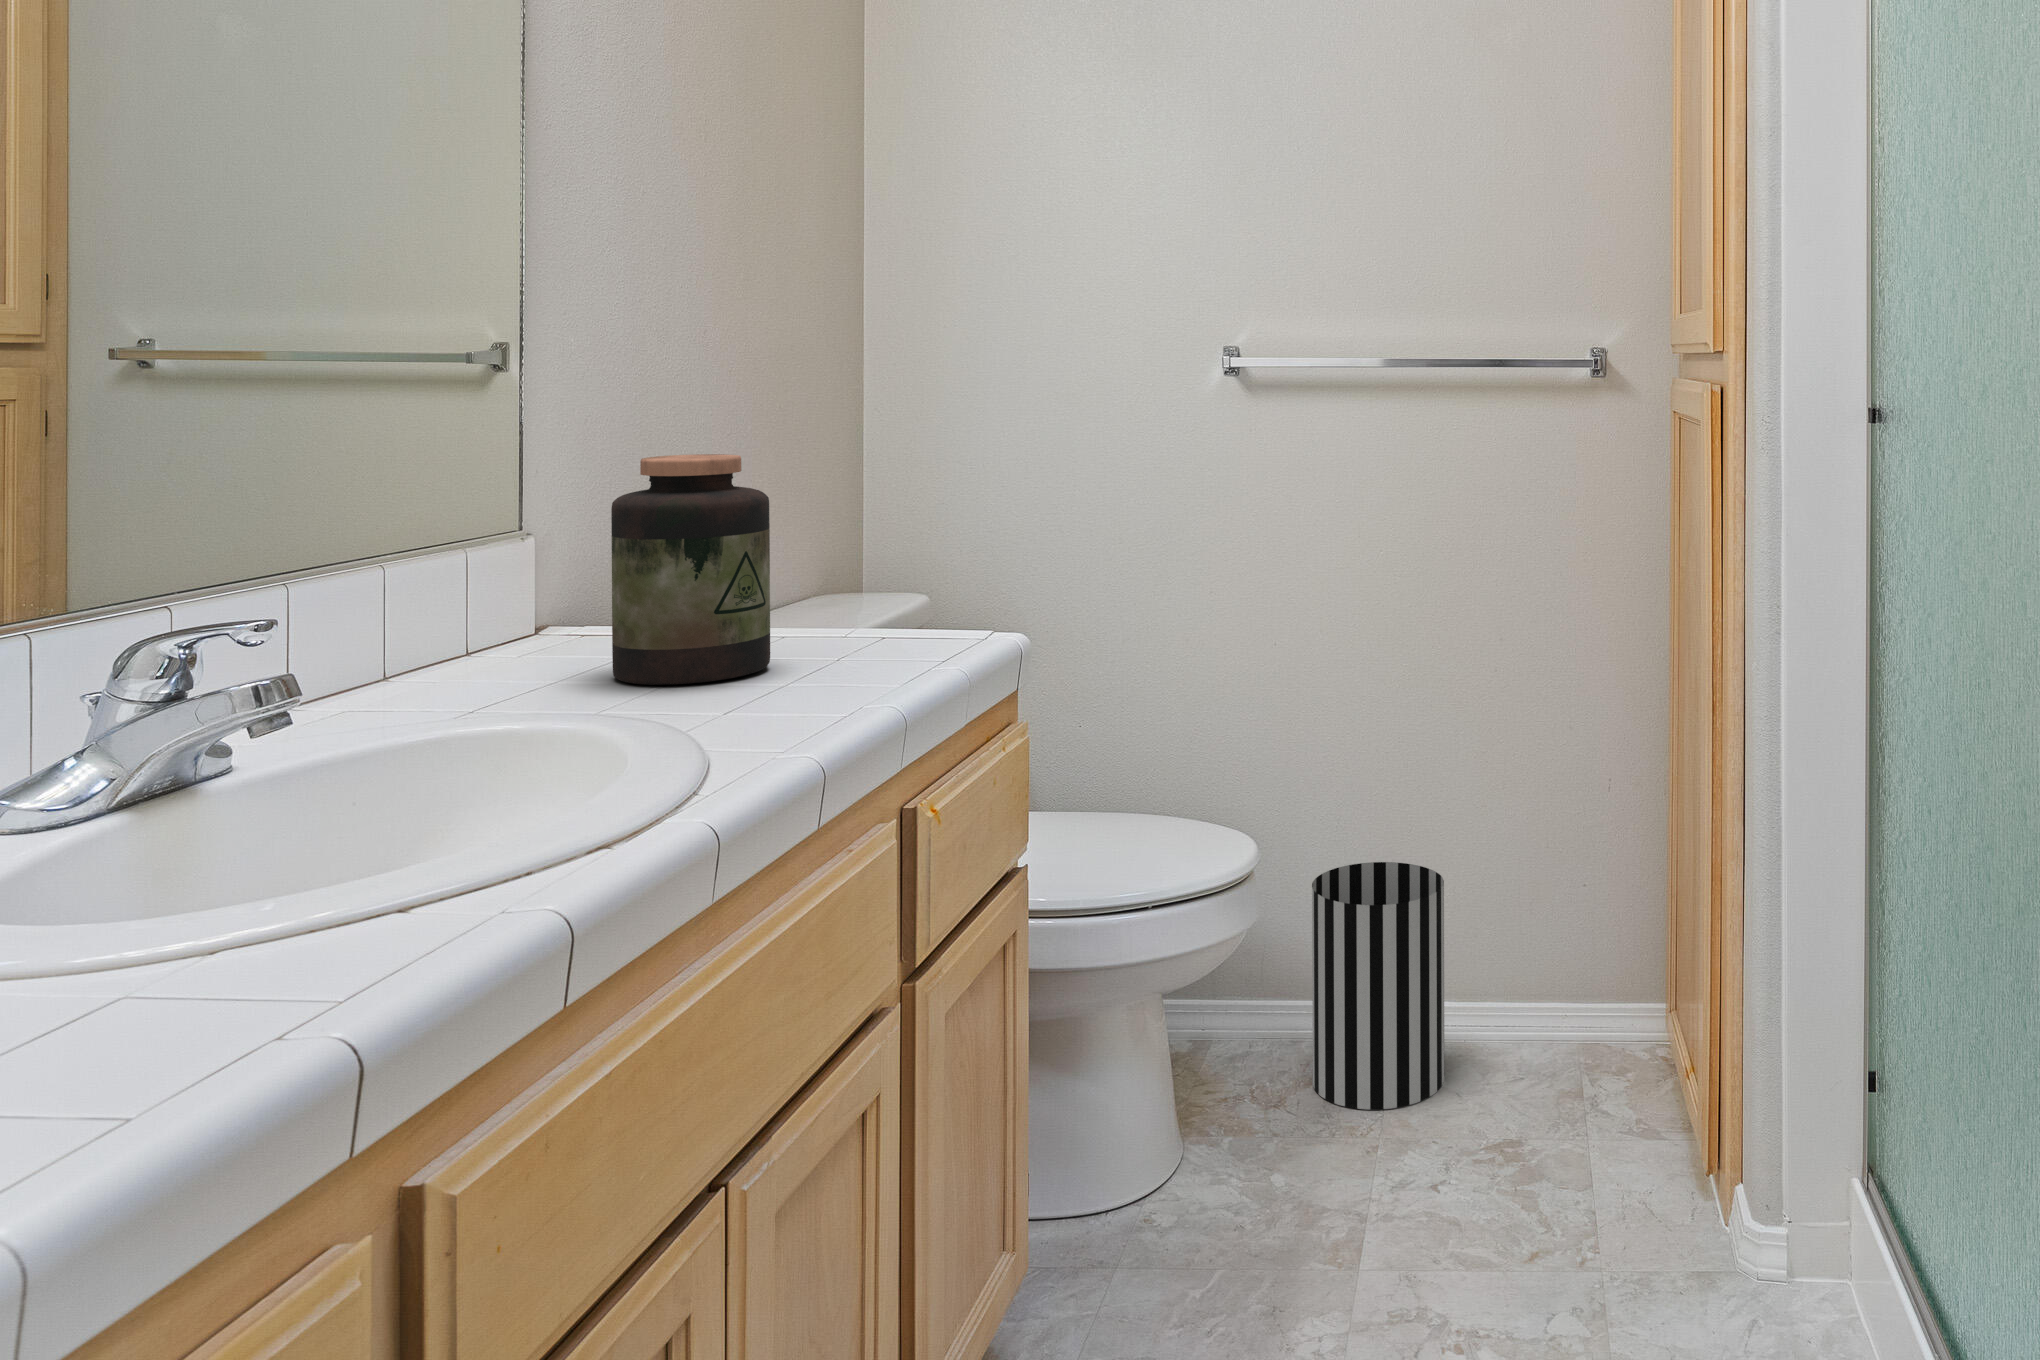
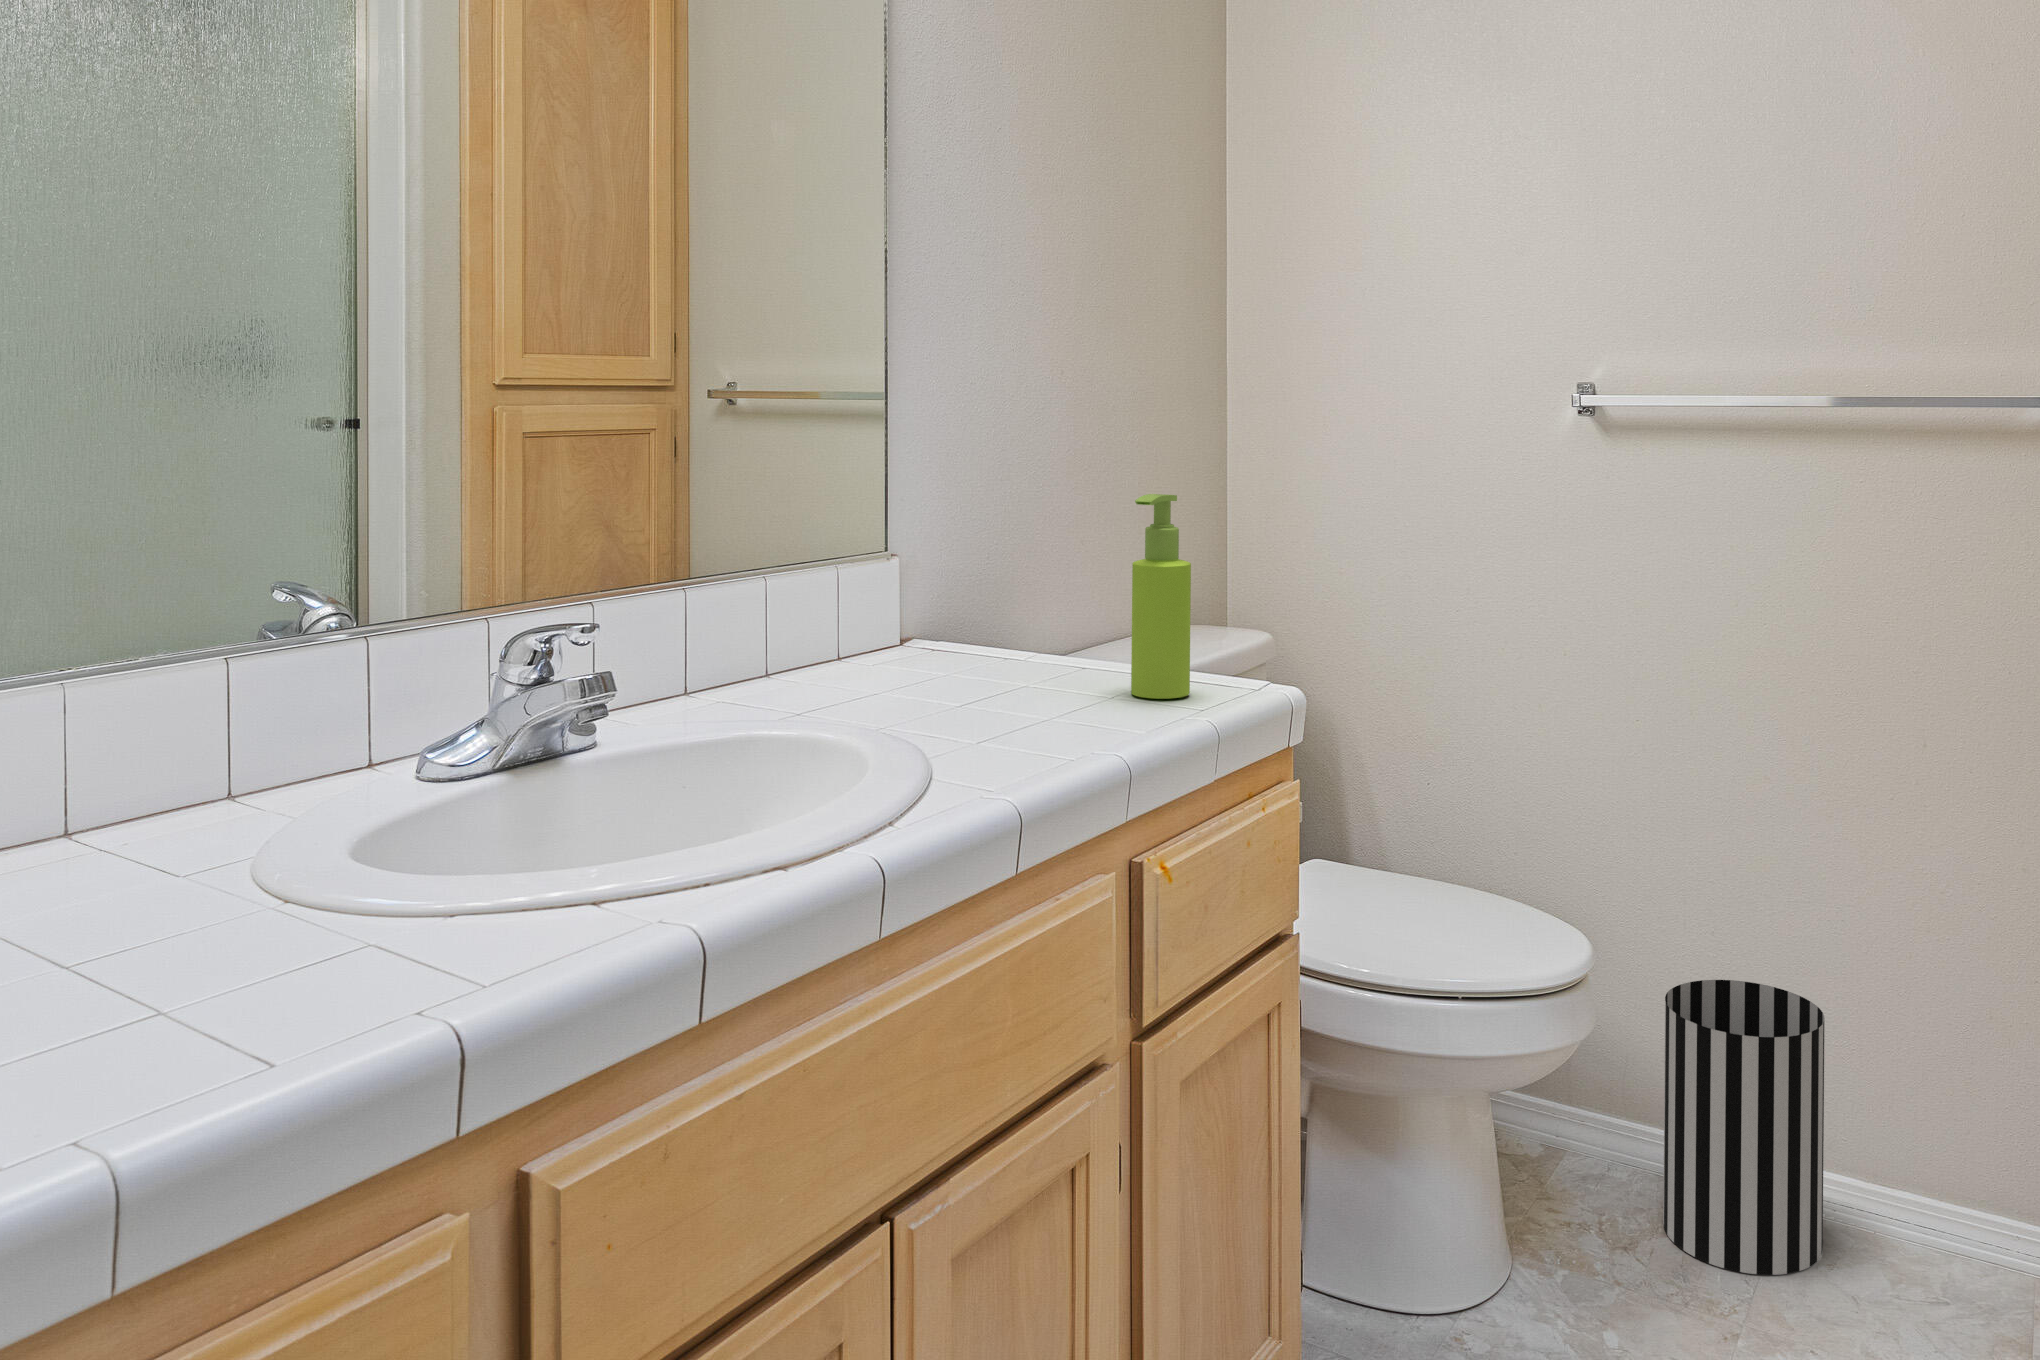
soap dispenser: none [857,451,919,655] -> present [1131,494,1191,699]
jar: present [611,454,770,685] -> none [910,490,1047,710]

